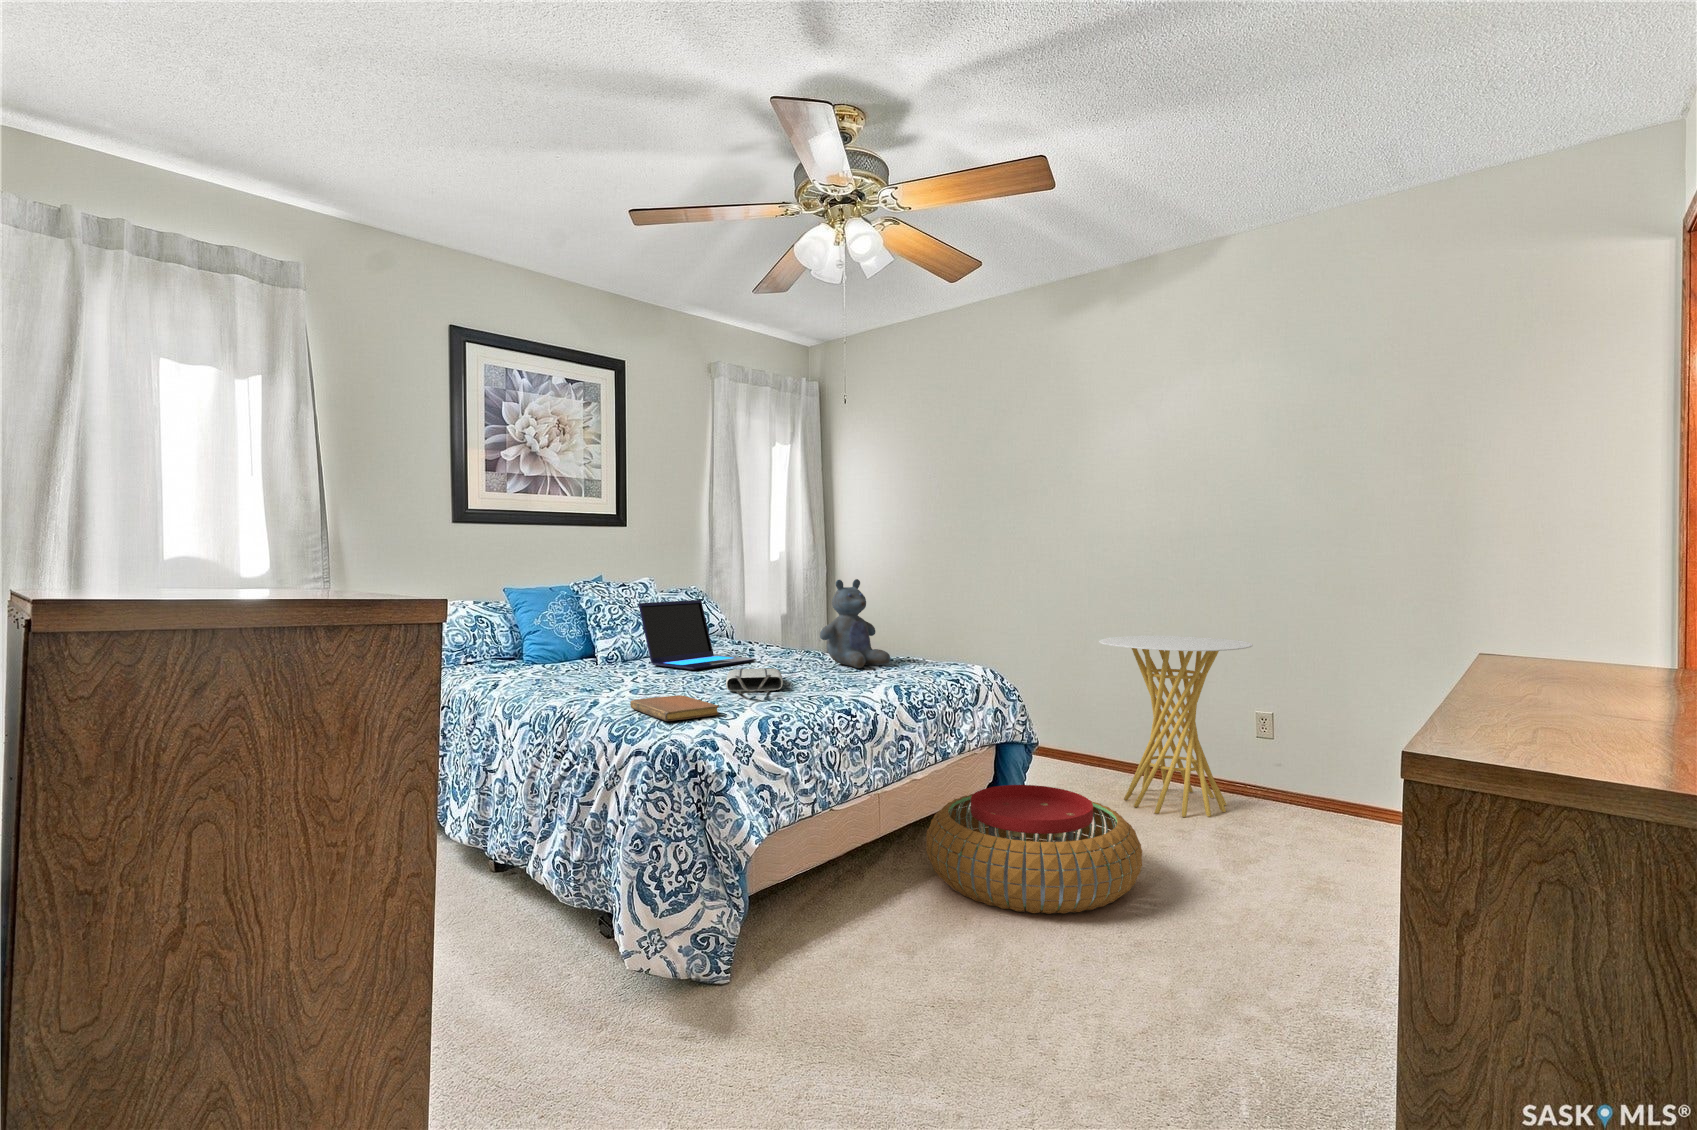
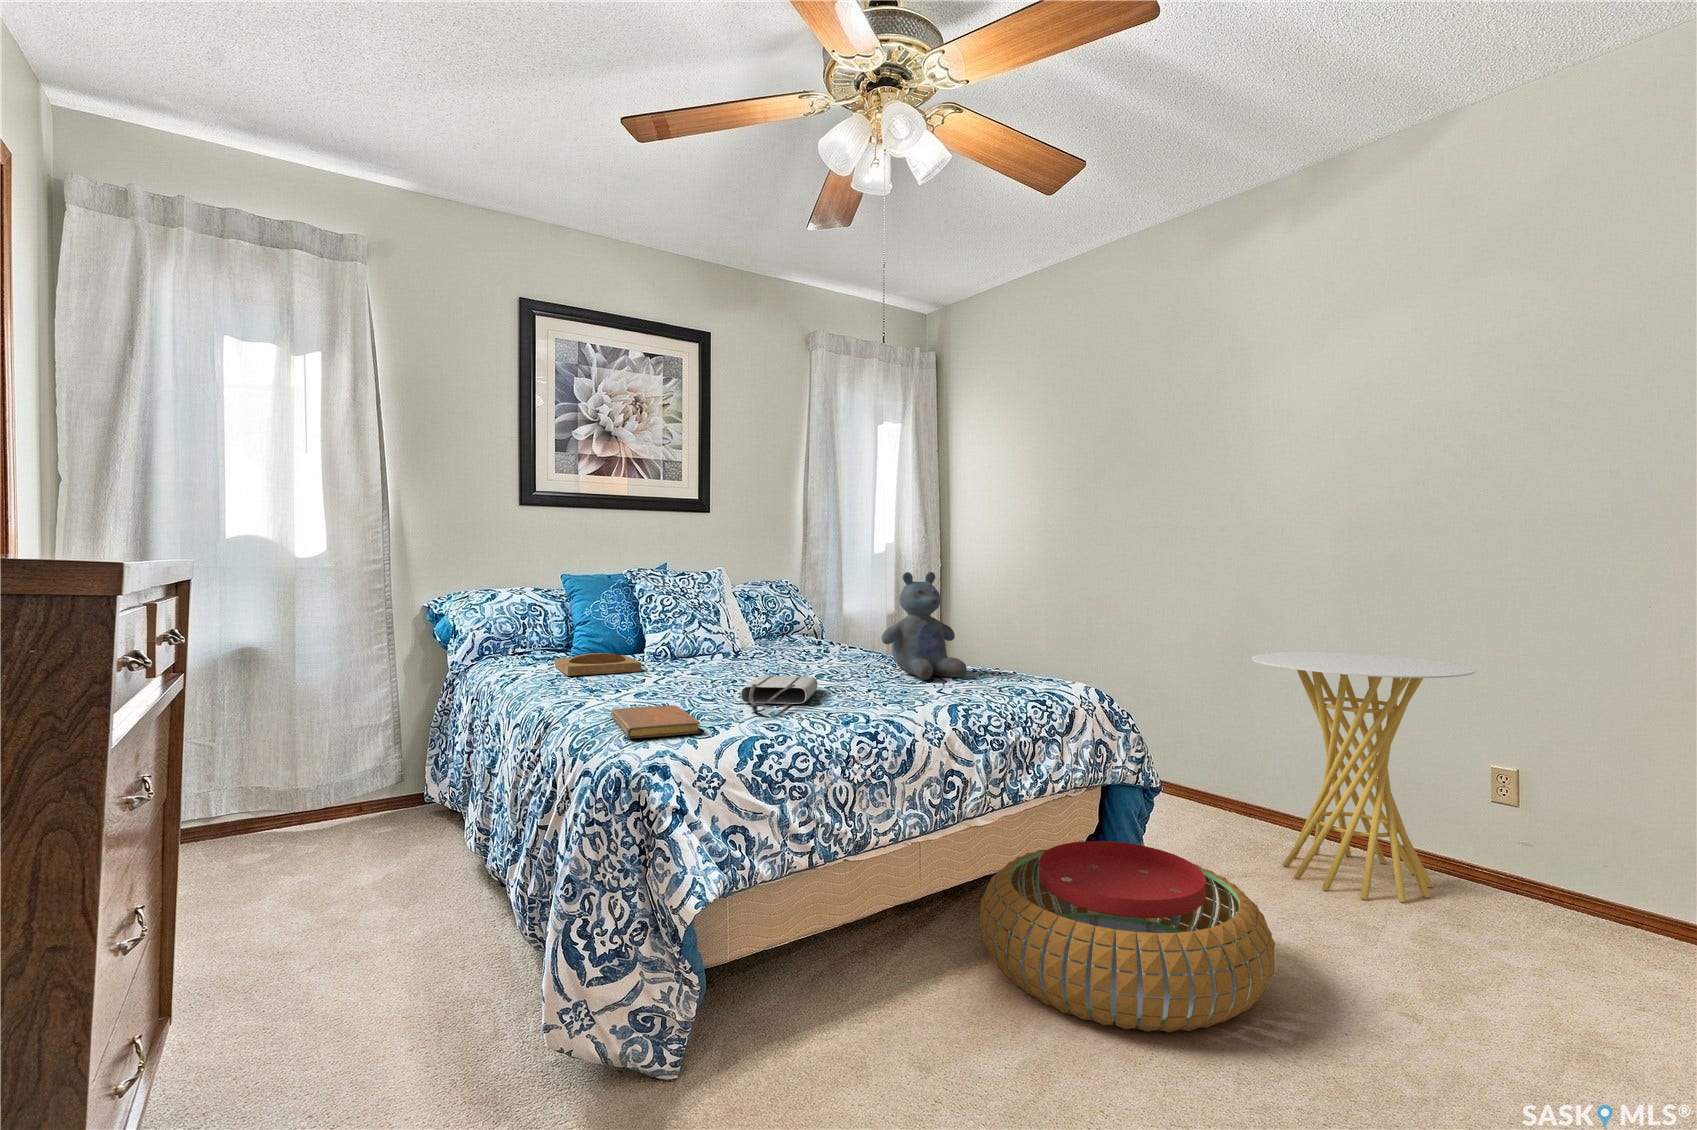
laptop: present [639,600,756,670] -> none [686,593,816,673]
tray: none [519,657,606,678] -> present [555,653,641,676]

